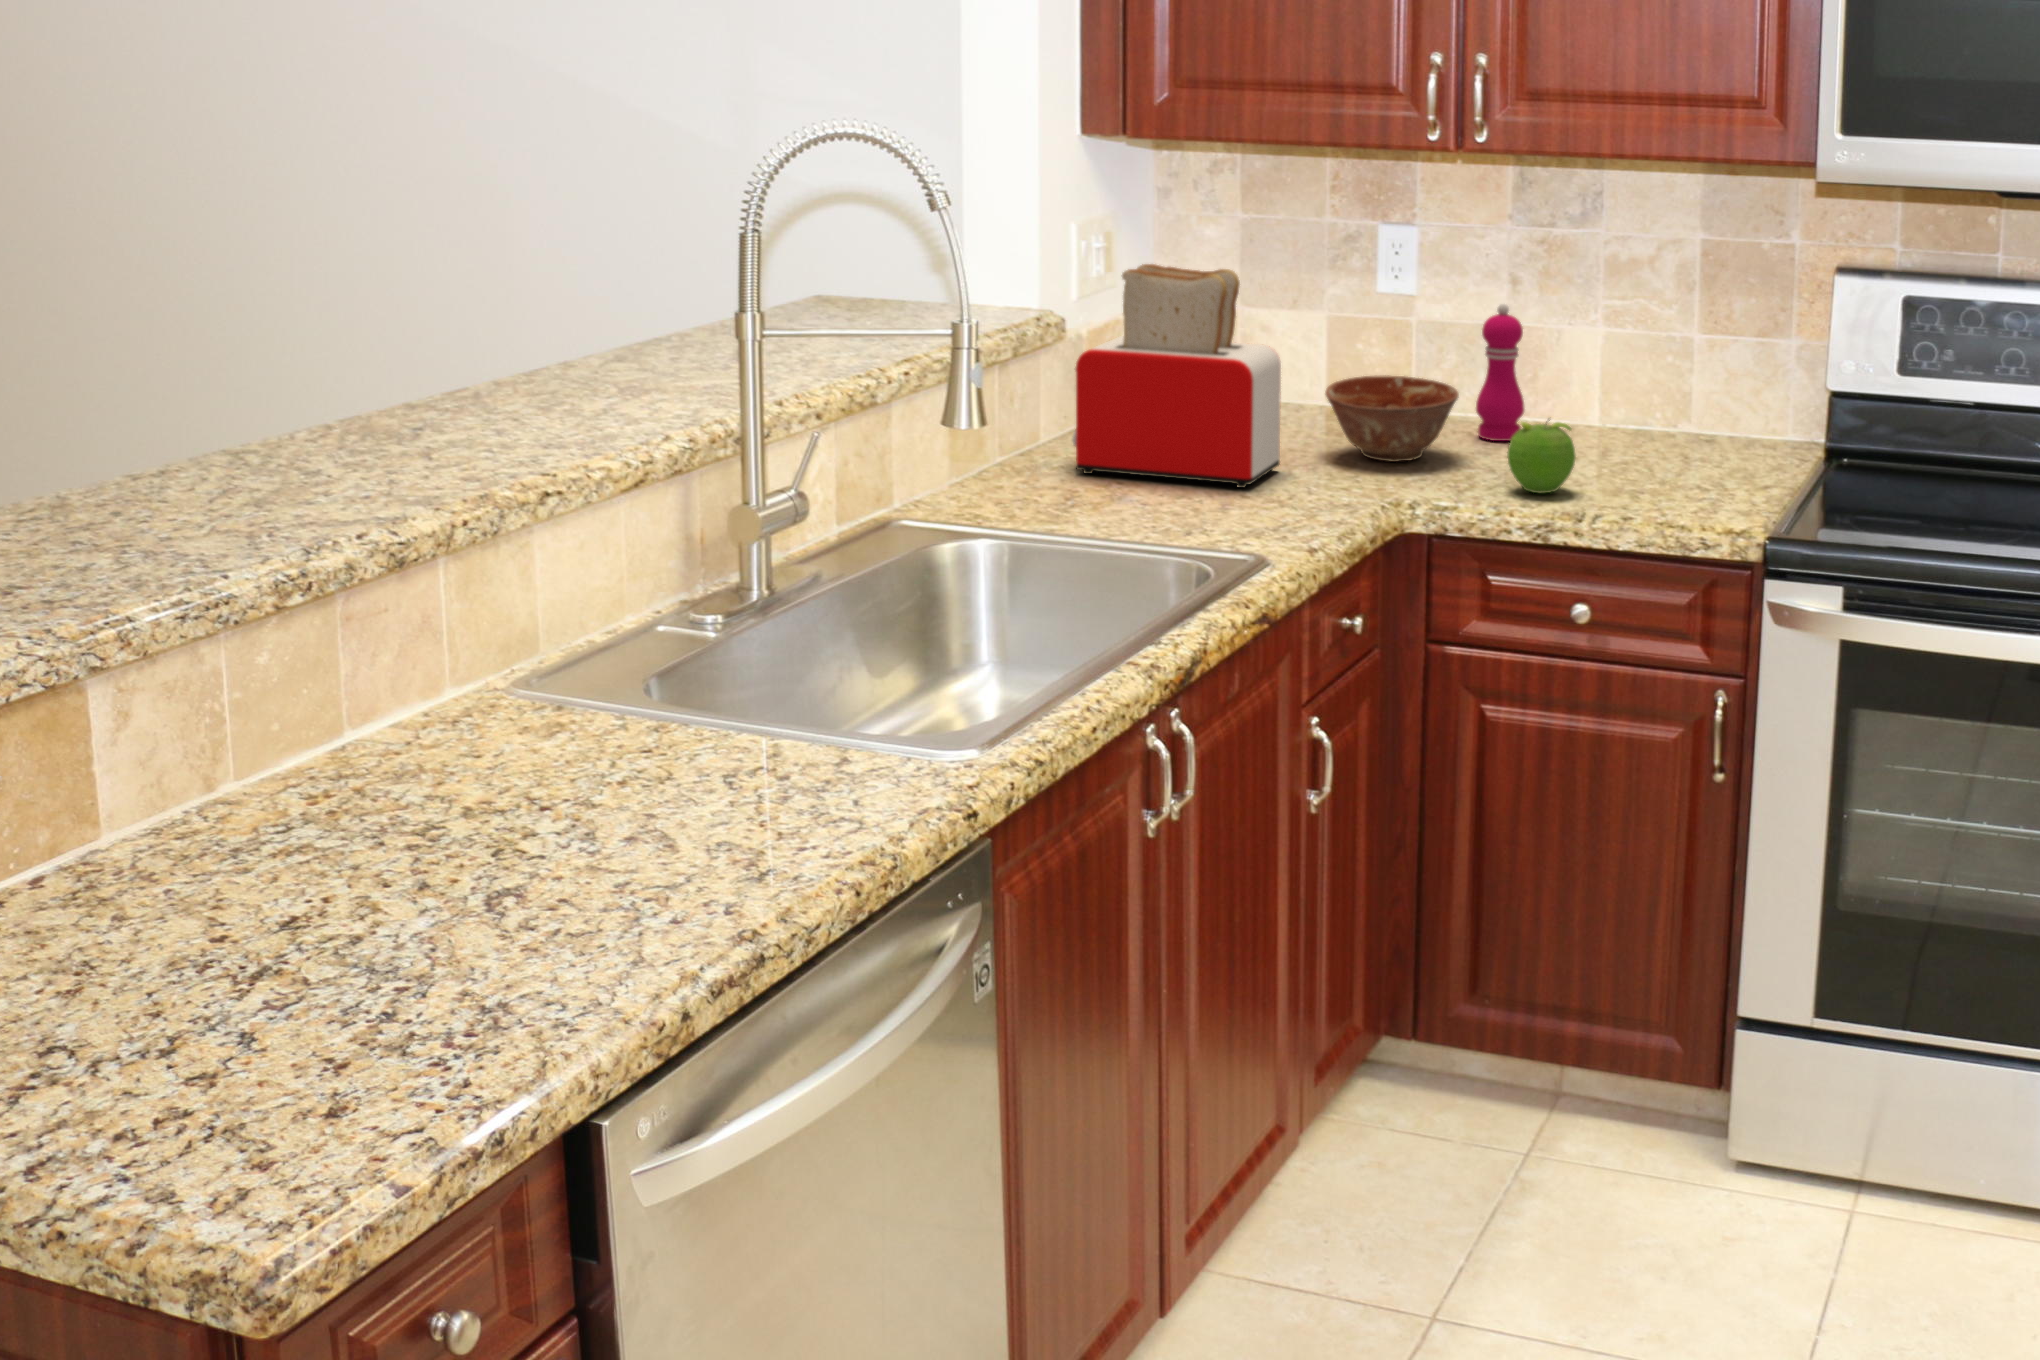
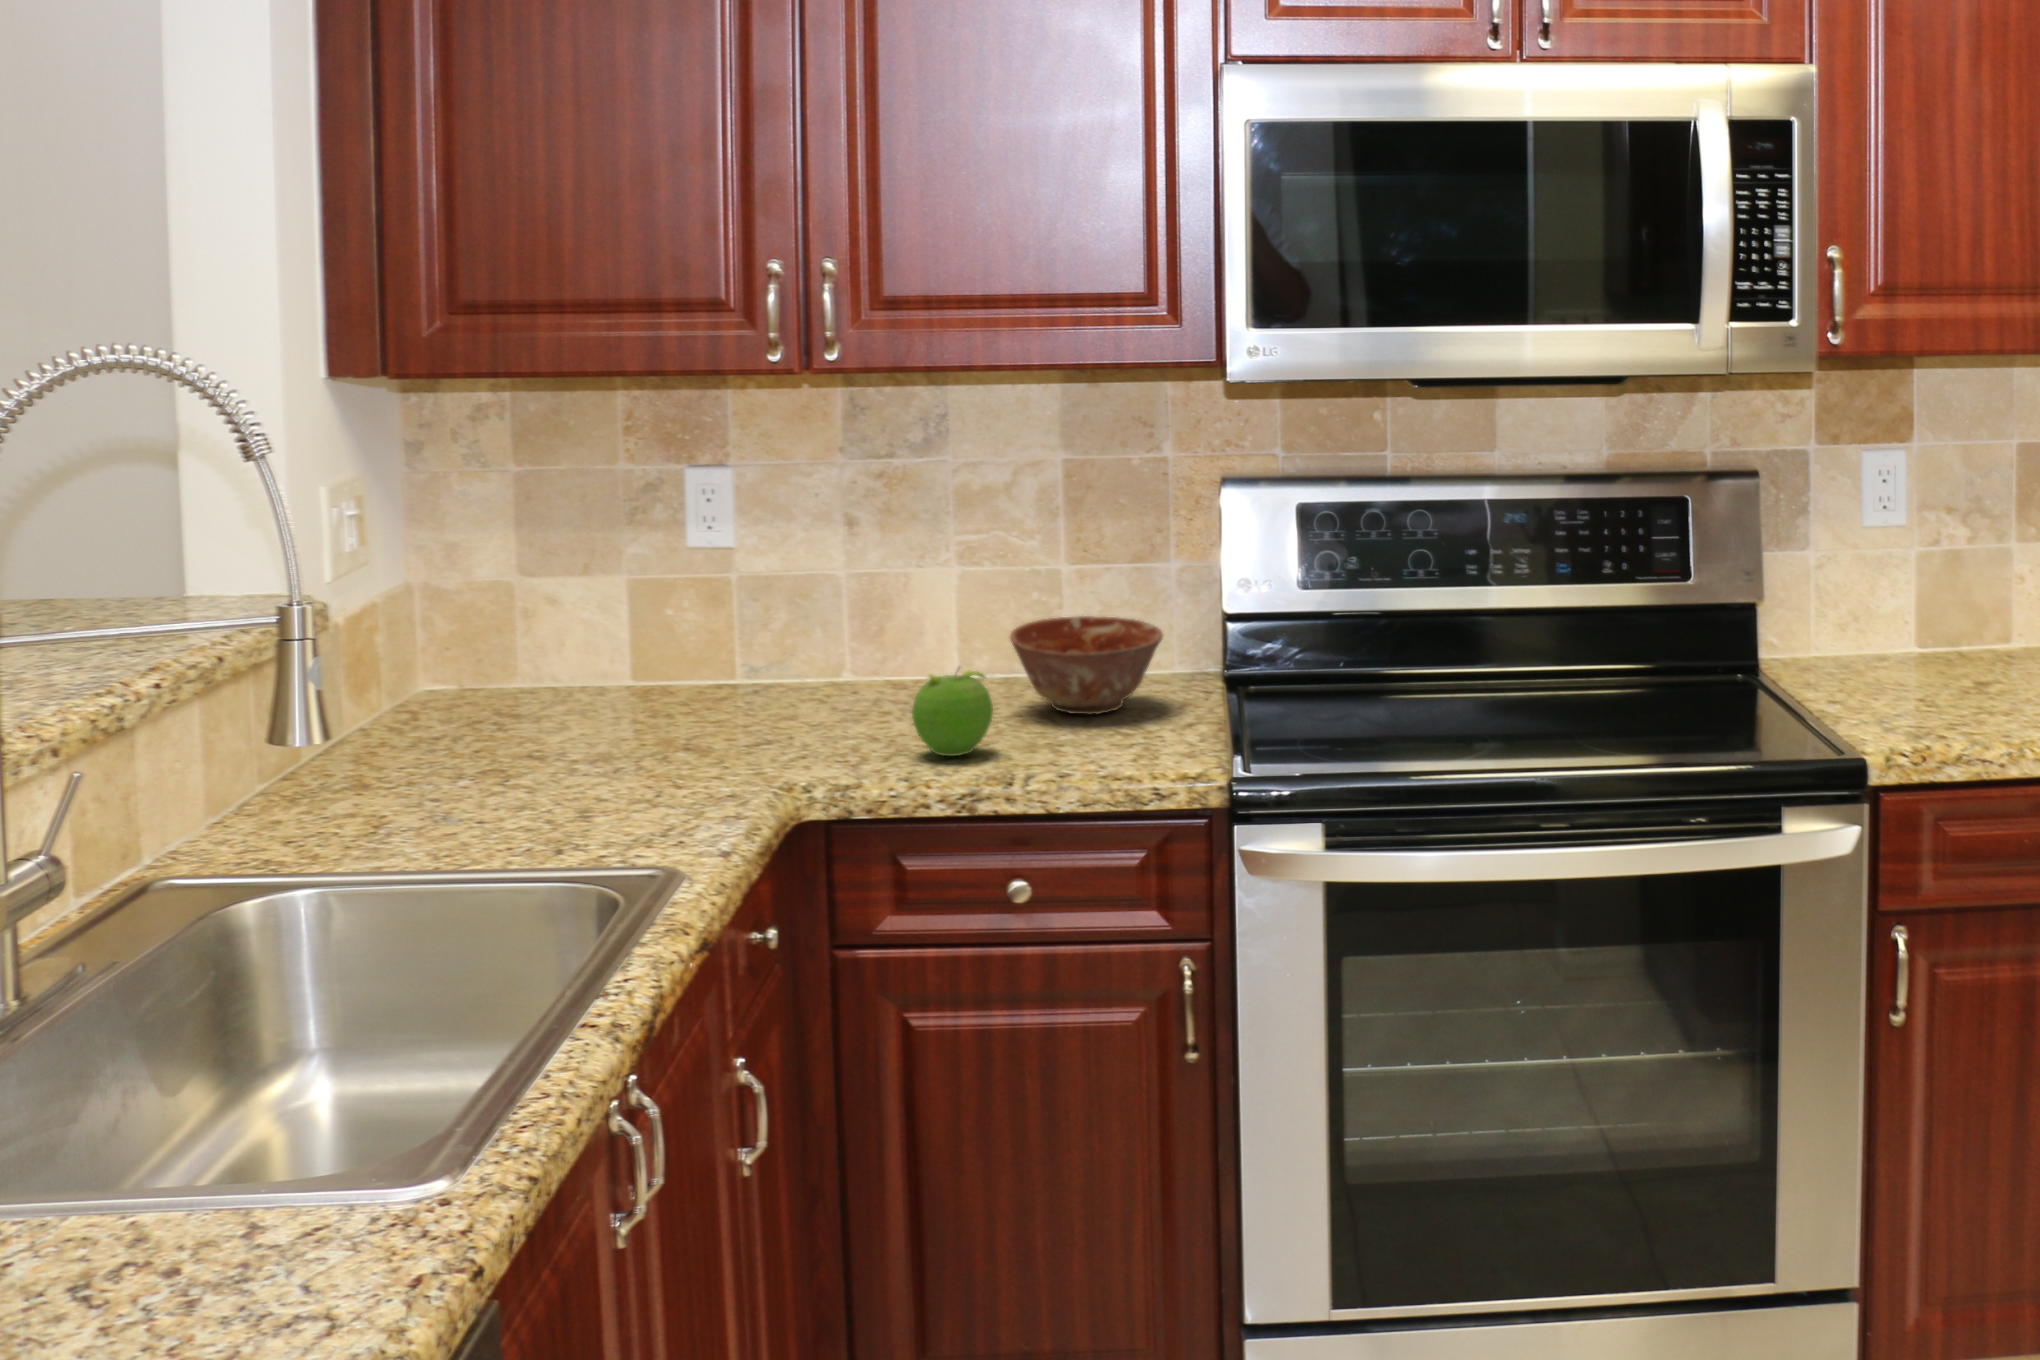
toaster: present [1072,264,1281,488] -> none [336,522,621,802]
pepper mill: present [1476,304,1524,441] -> none [833,540,892,702]
ceramic bowl: present [1326,375,1459,462] -> present [1010,616,1163,714]

